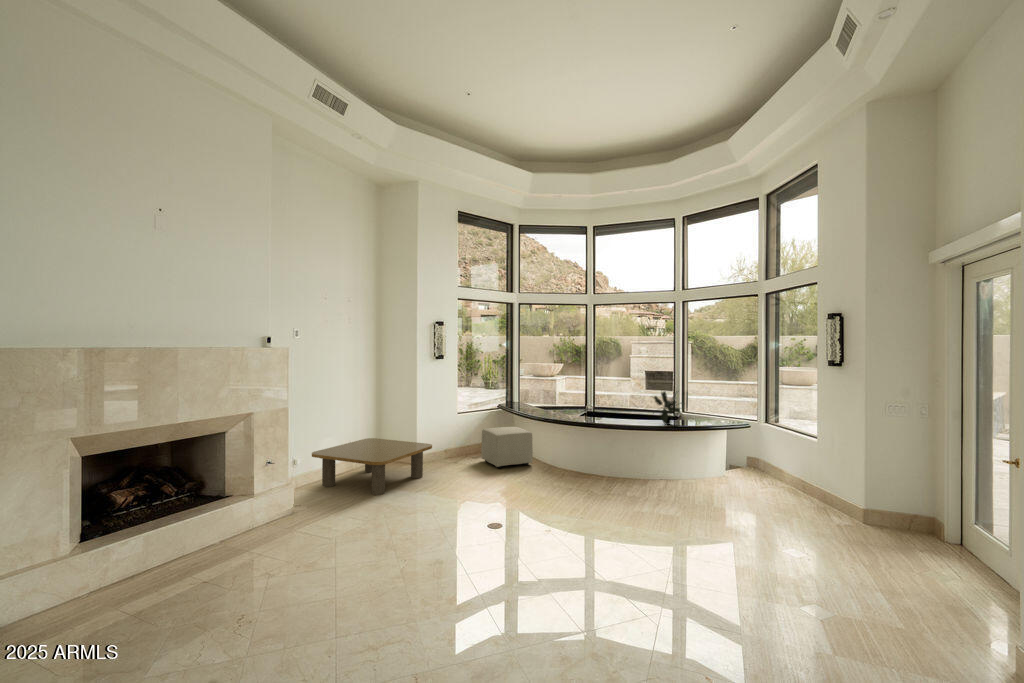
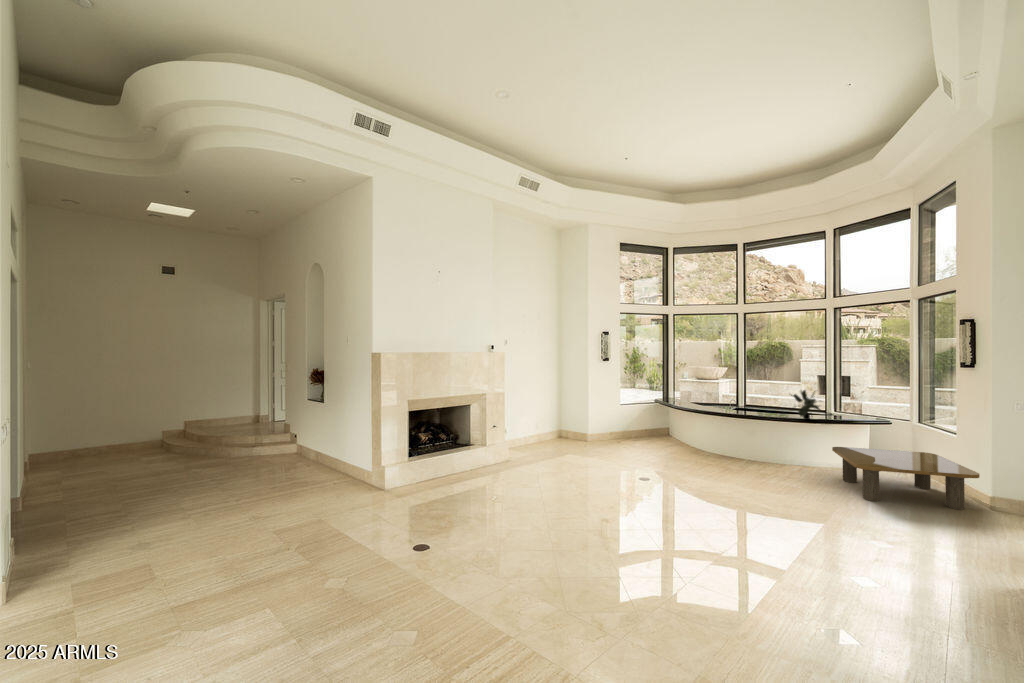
ottoman: present [481,427,533,468] -> none [641,416,683,448]
coffee table: present [312,438,432,495] -> present [832,447,980,509]

